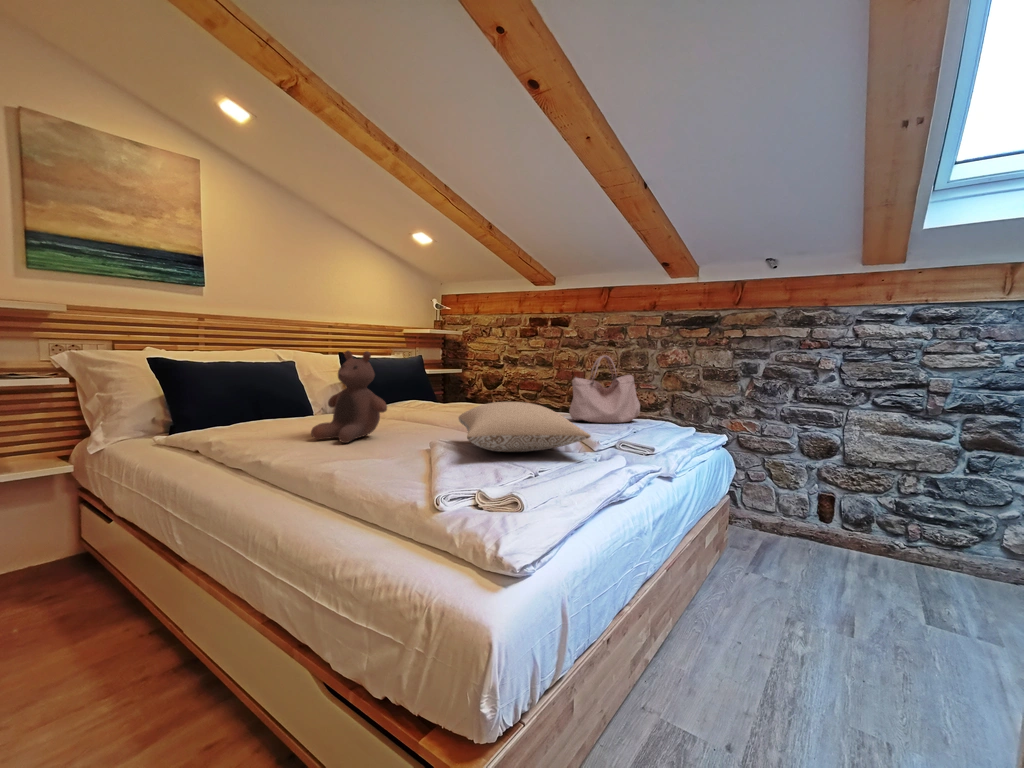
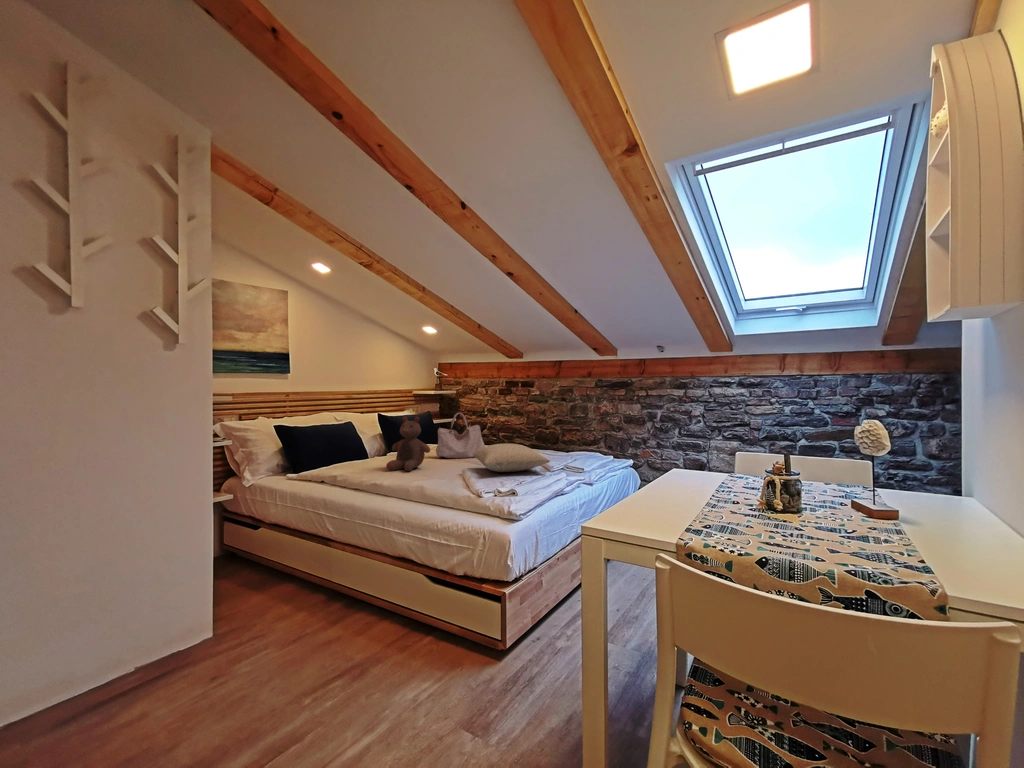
handbag: present [569,356,640,423] -> present [436,413,485,458]

